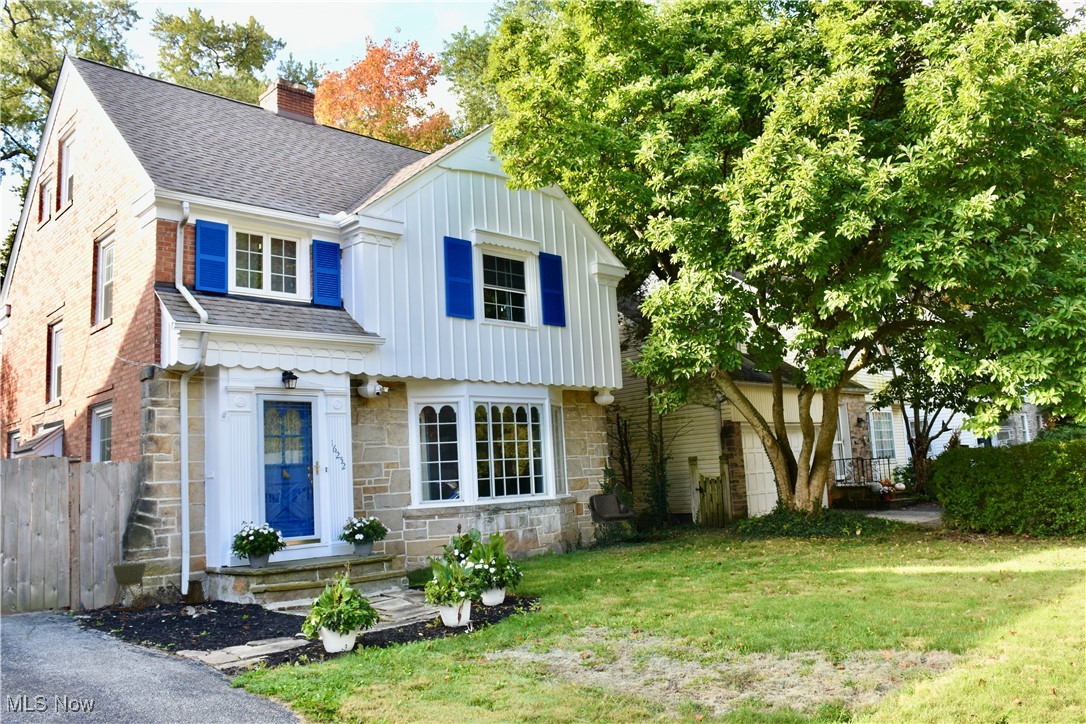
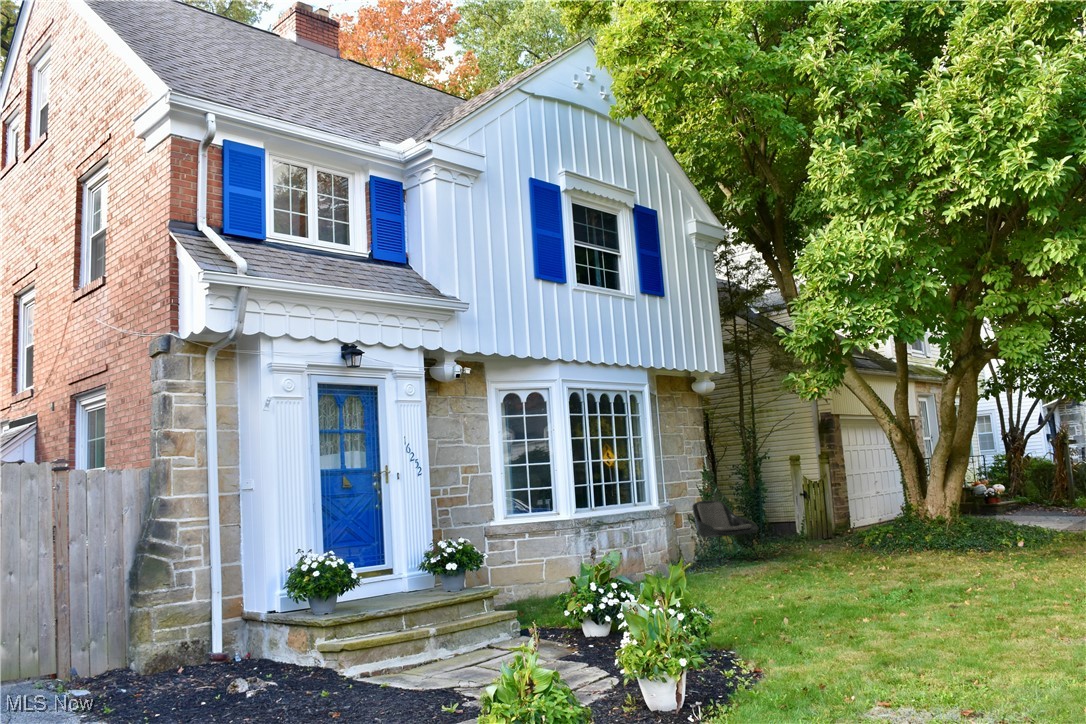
planter: present [111,563,146,611] -> none [114,612,164,685]
watering can: present [168,580,206,604] -> none [195,633,252,669]

